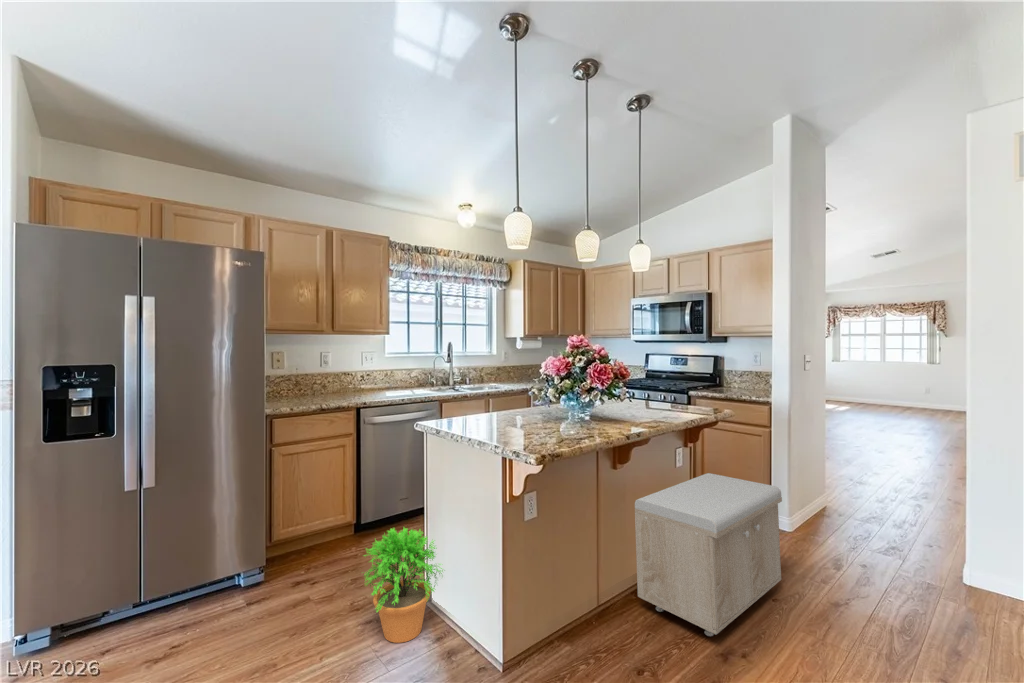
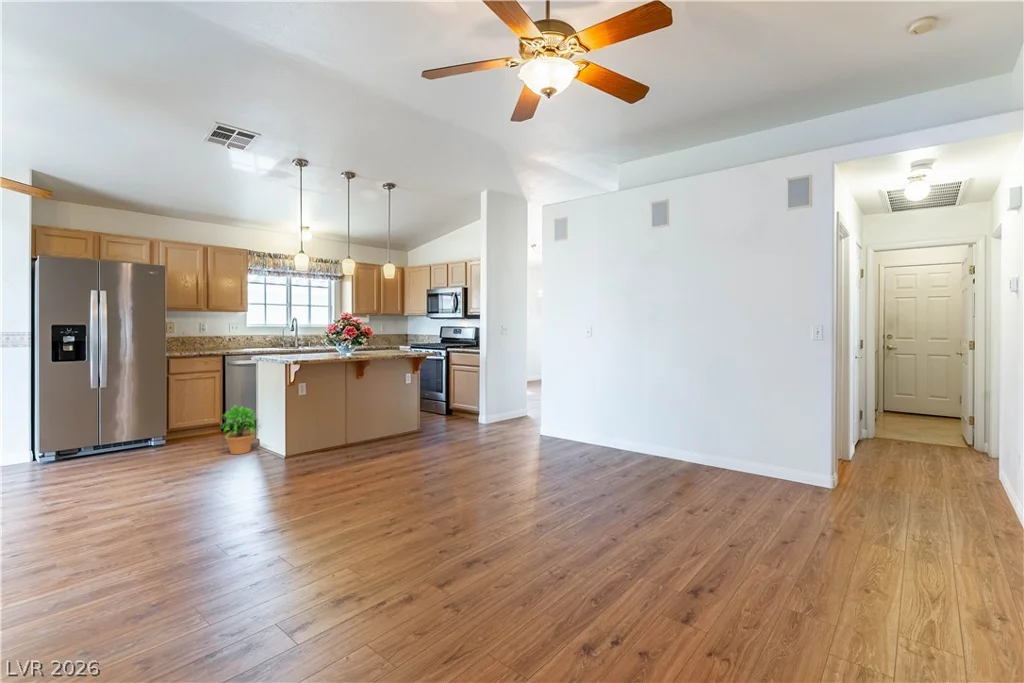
storage bench: present [635,473,782,636] -> none [359,389,435,449]

